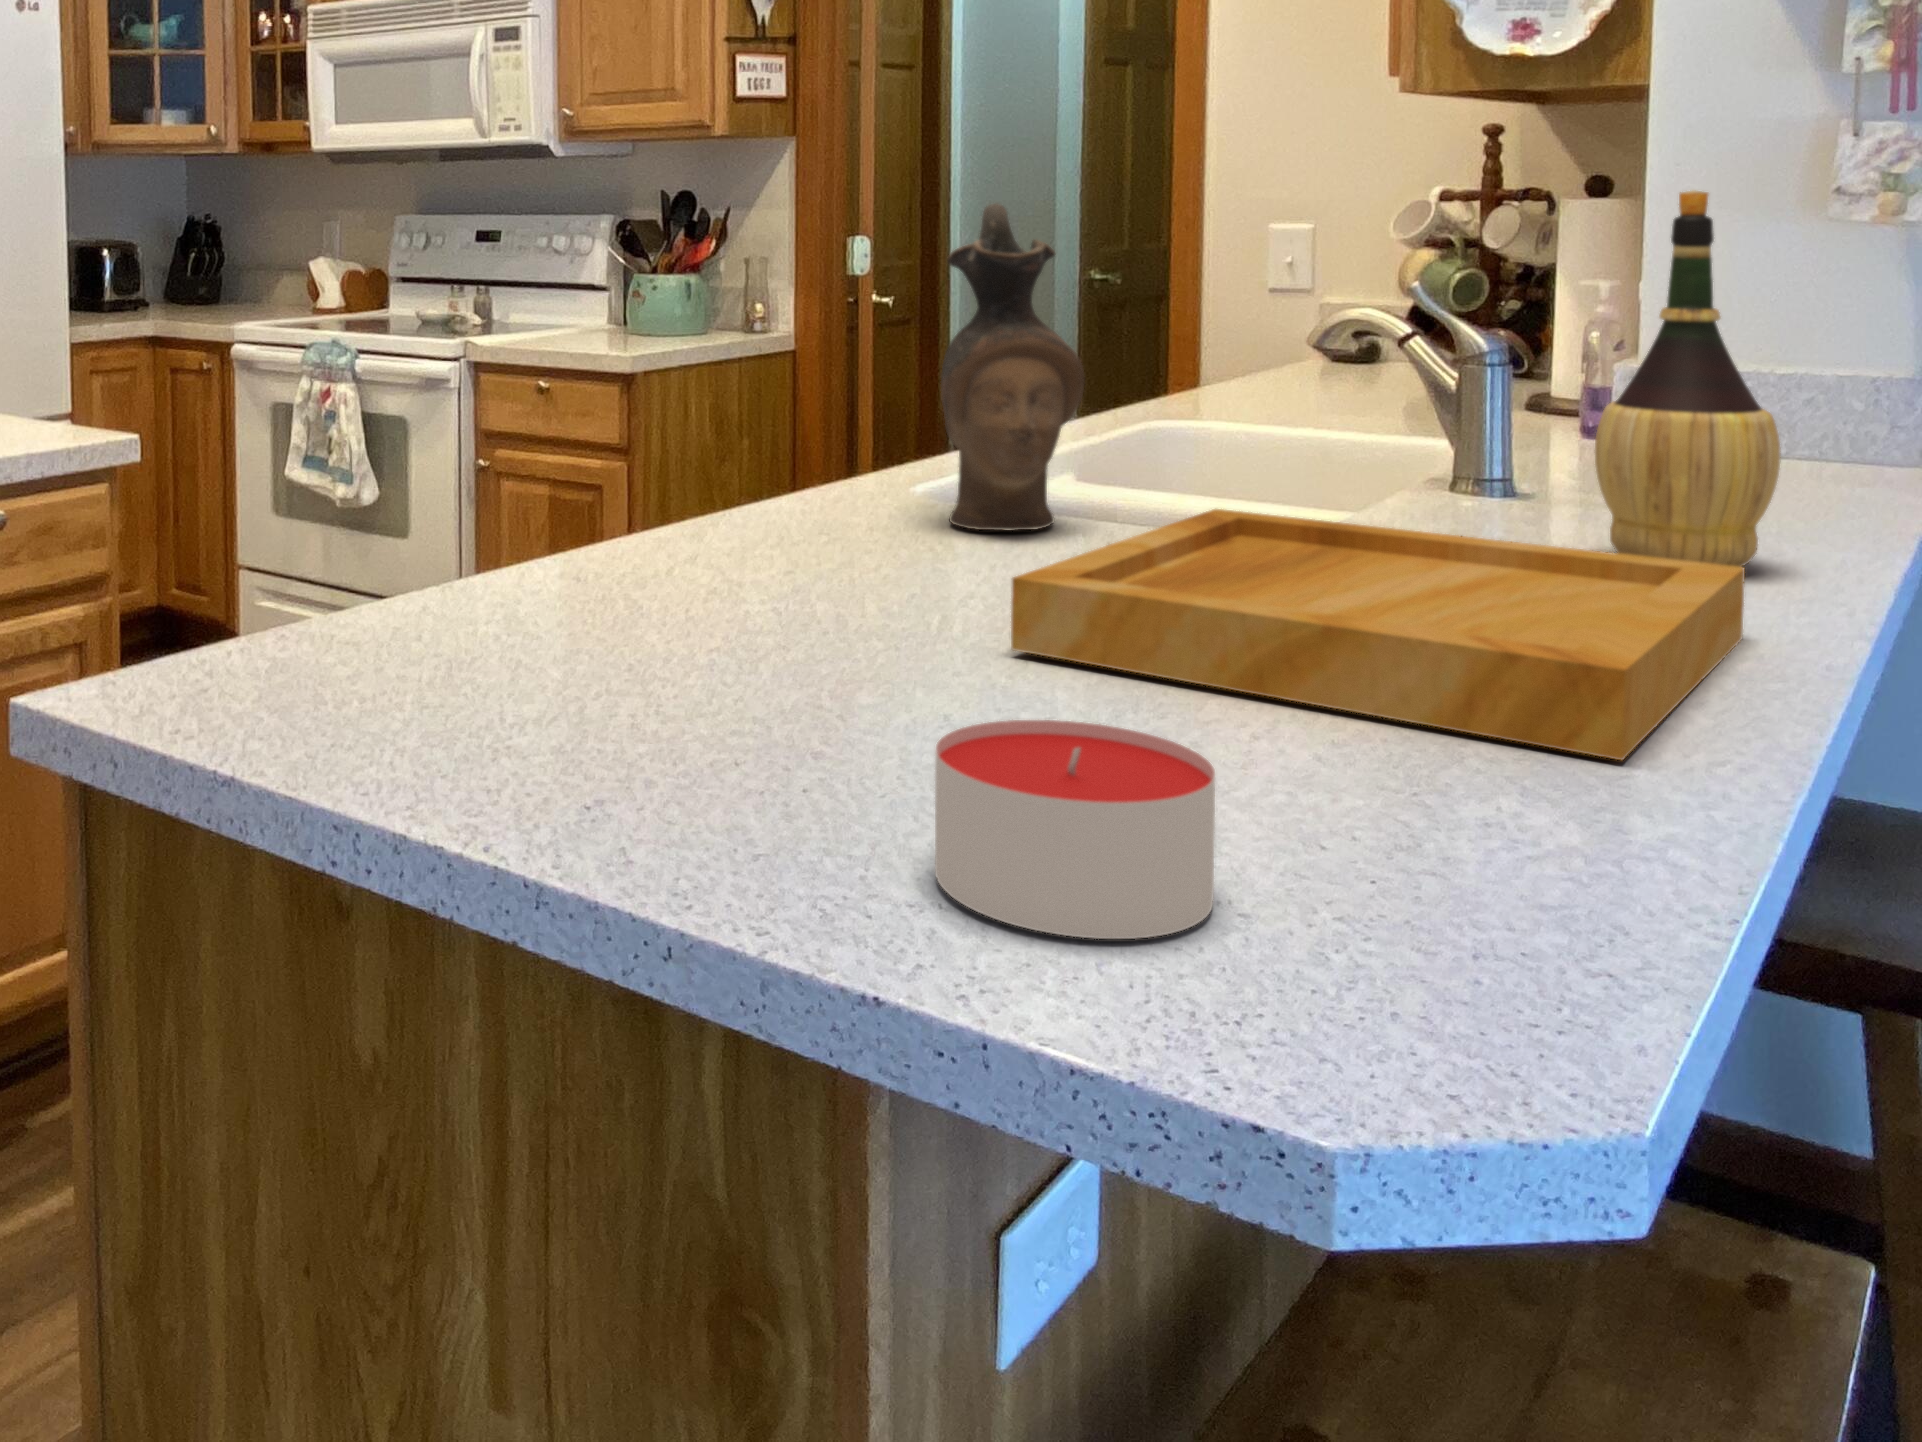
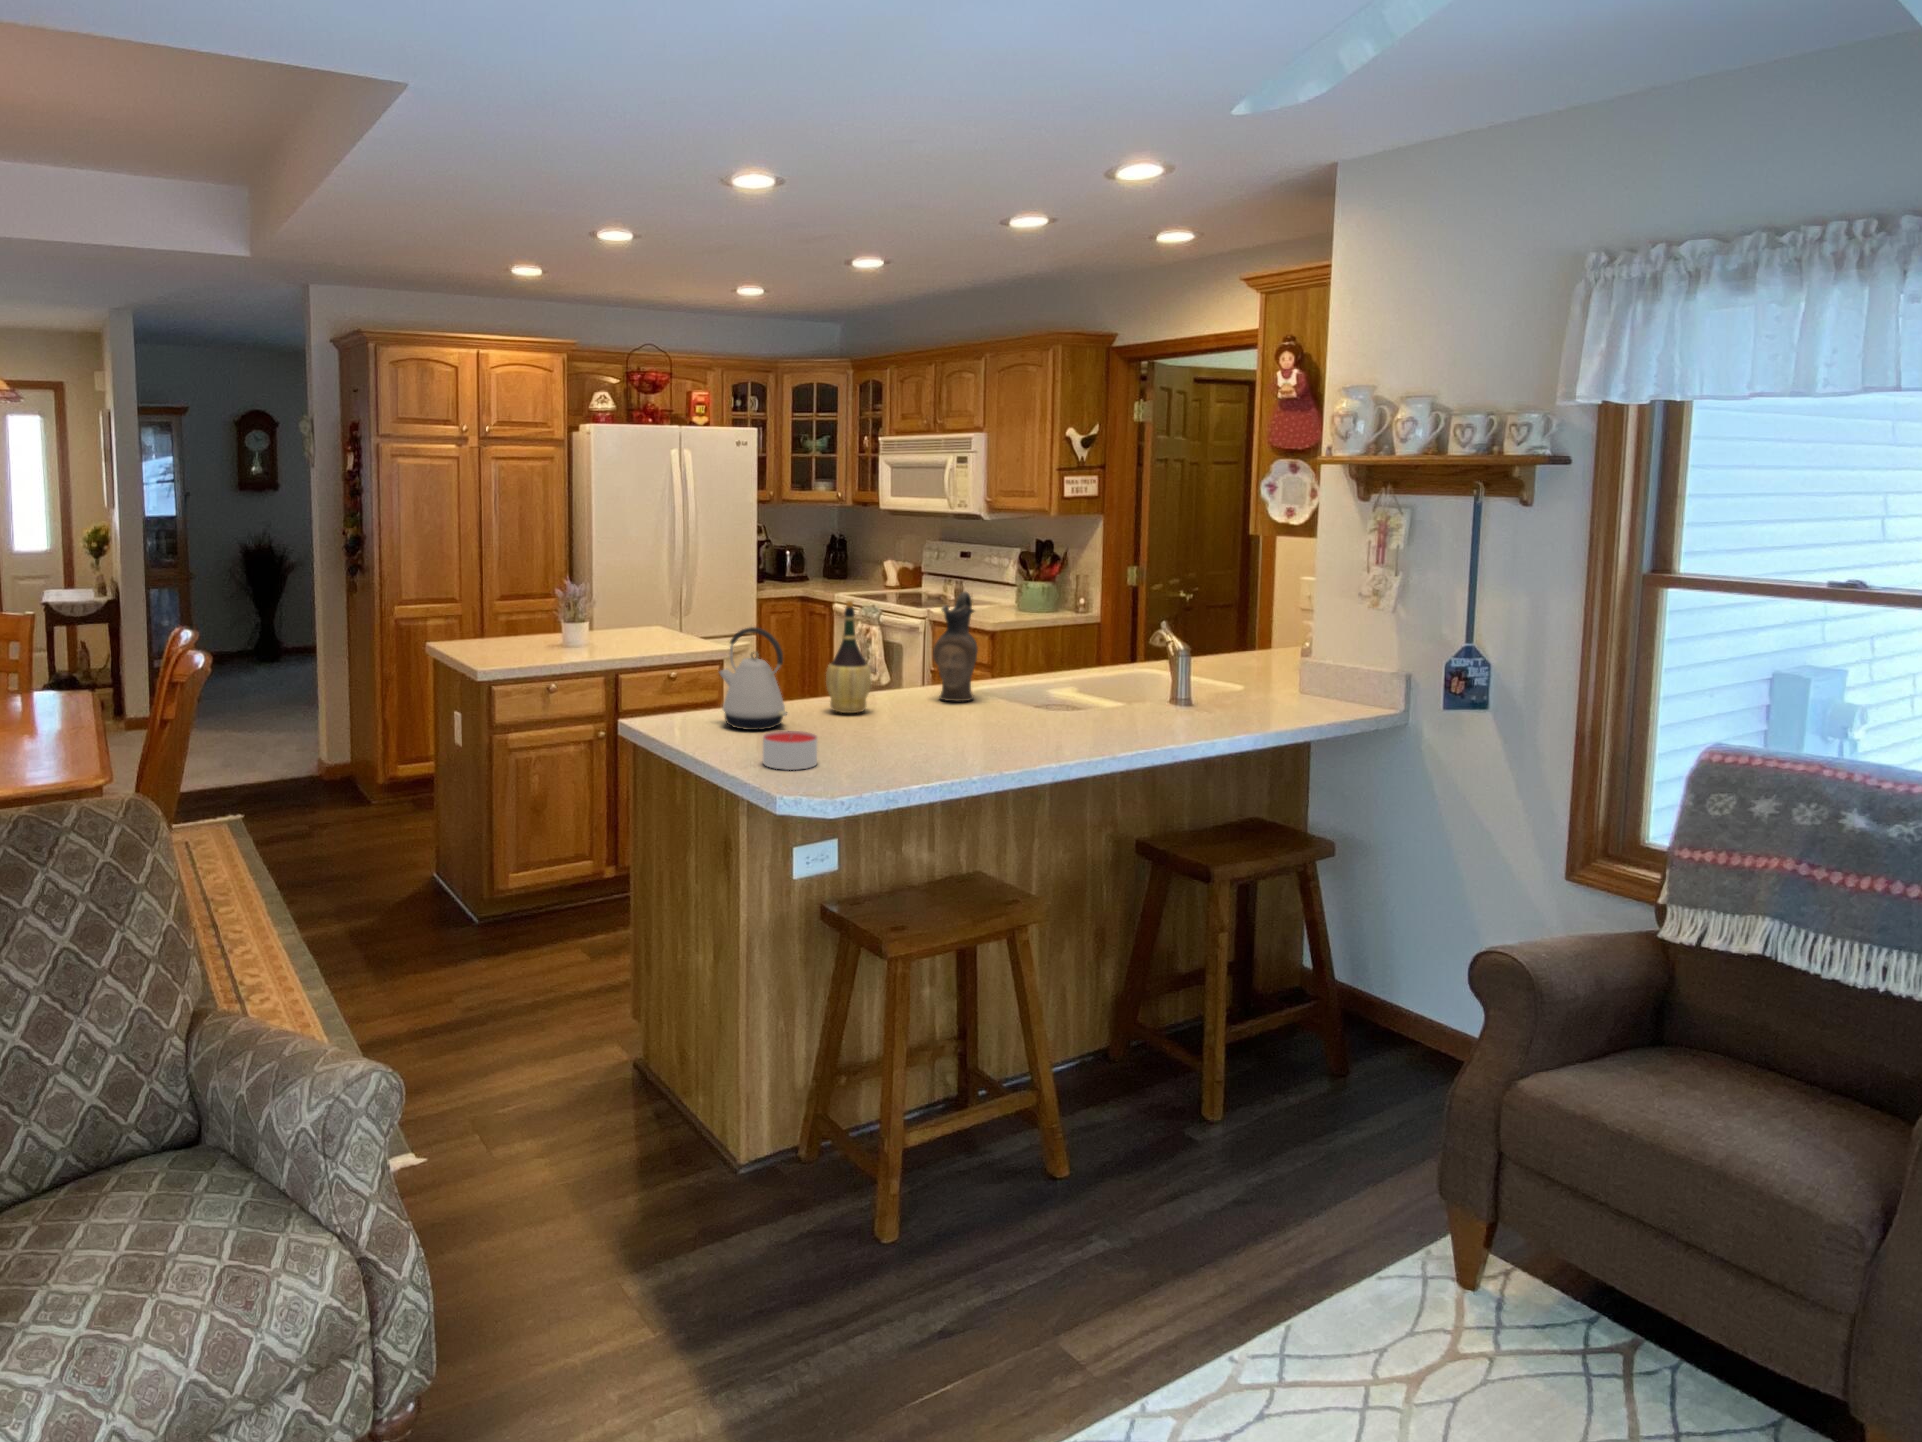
wine bottle: present [1595,190,1781,567] -> present [826,600,871,713]
kettle: none [417,304,714,703] -> present [719,627,787,730]
tray: present [1011,509,1745,760] -> none [874,697,1081,758]

